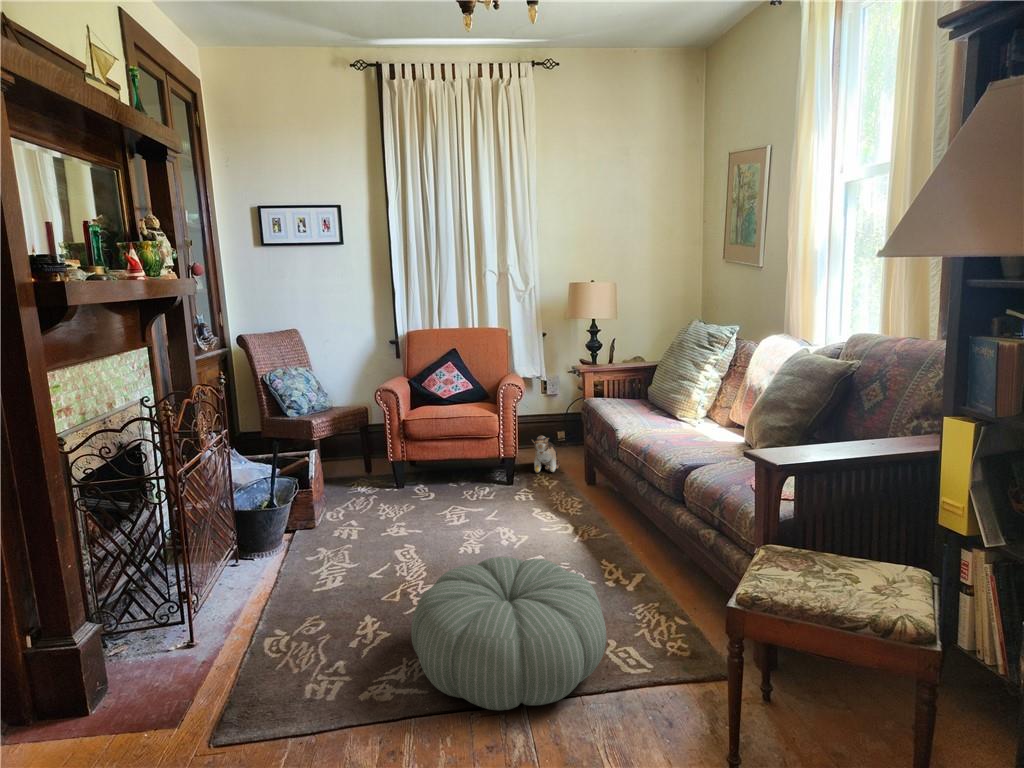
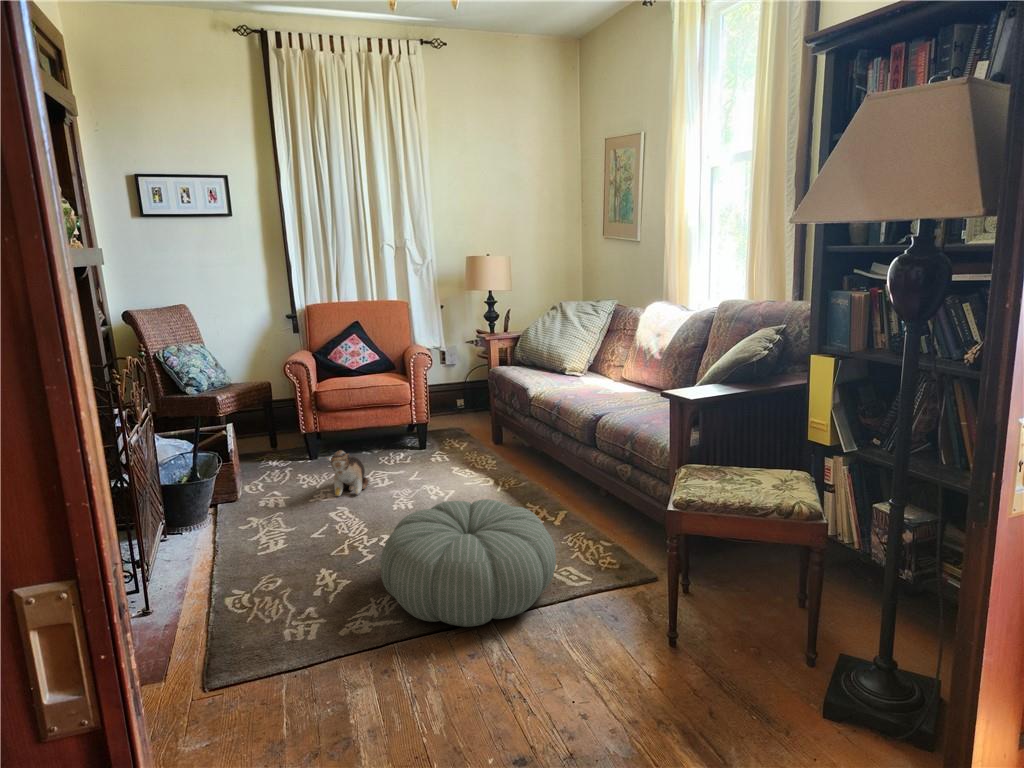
plush toy: present [532,436,560,473] -> present [330,450,368,496]

